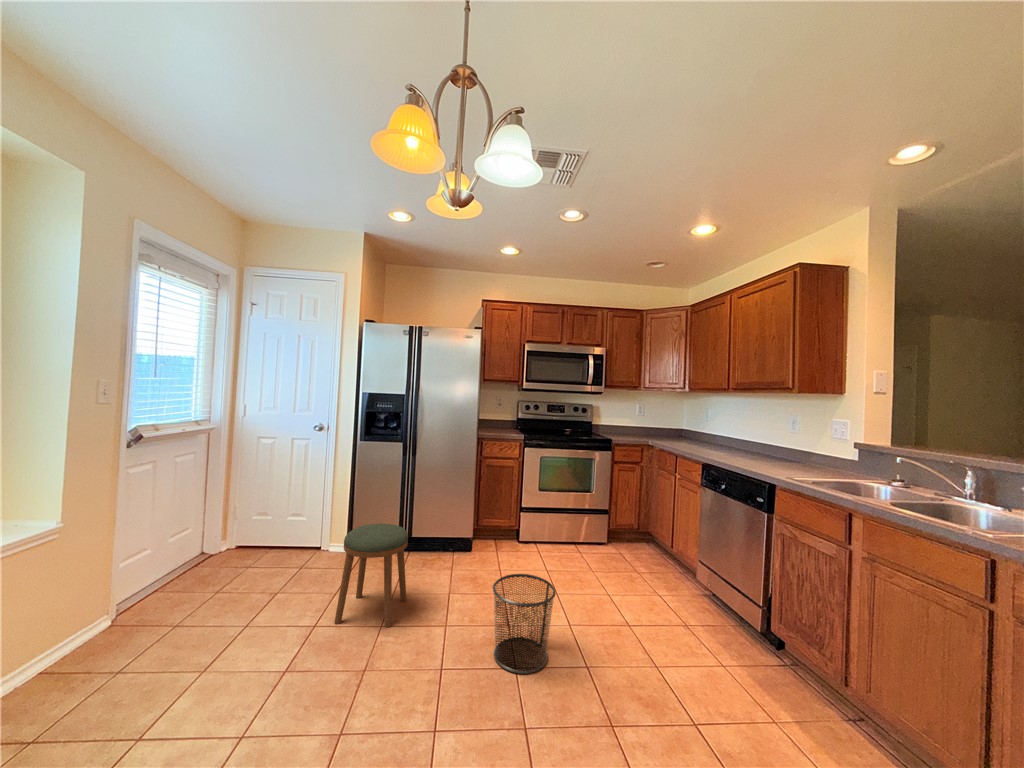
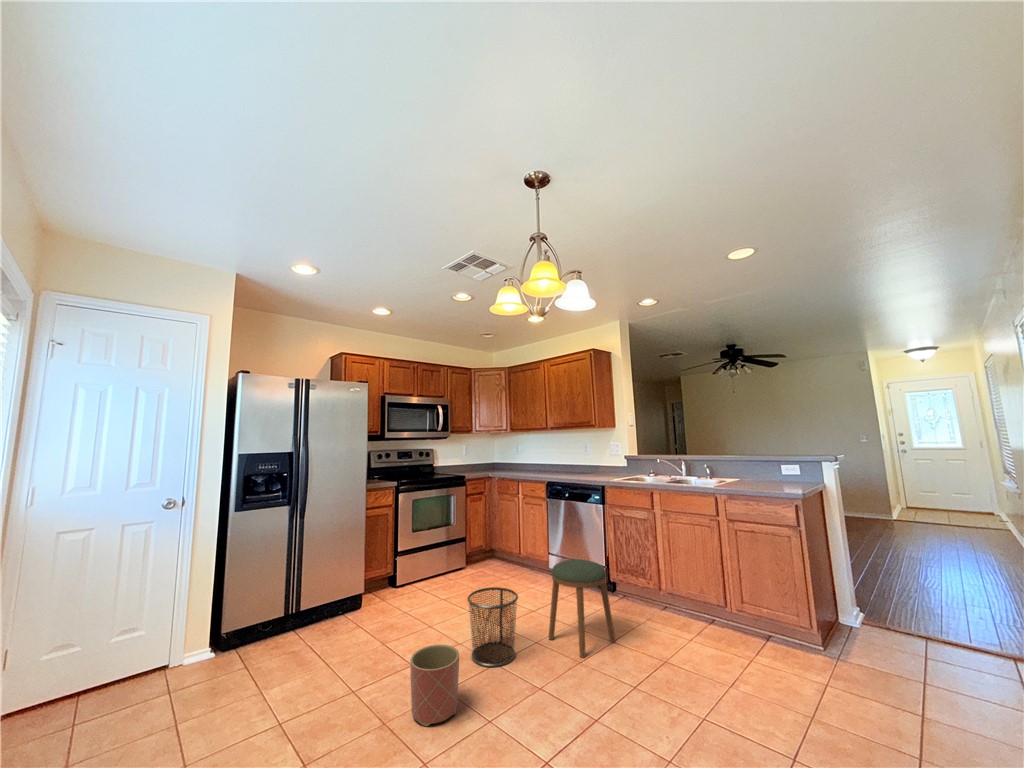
stool: present [334,524,408,628] -> present [549,559,616,658]
planter: none [380,613,436,699] -> present [410,645,459,726]

